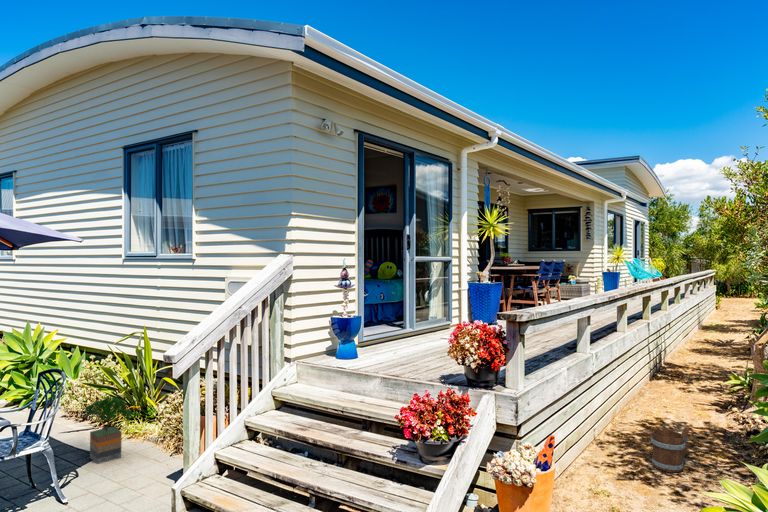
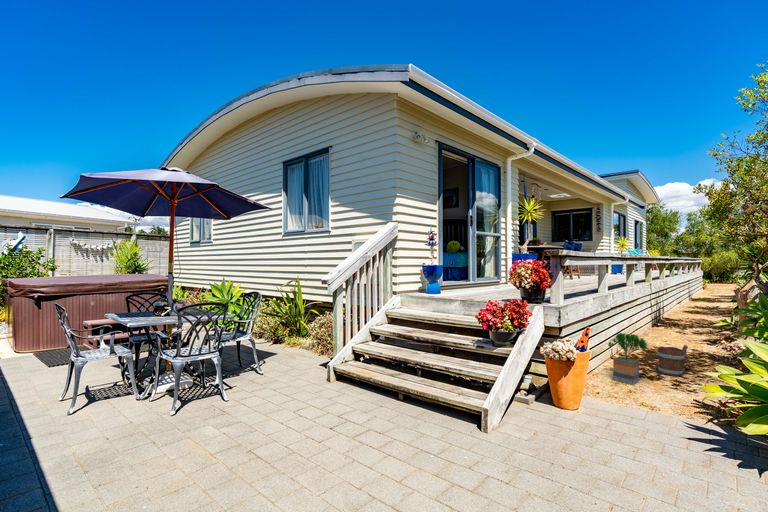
potted tree: present [85,397,132,464] -> present [608,333,648,385]

